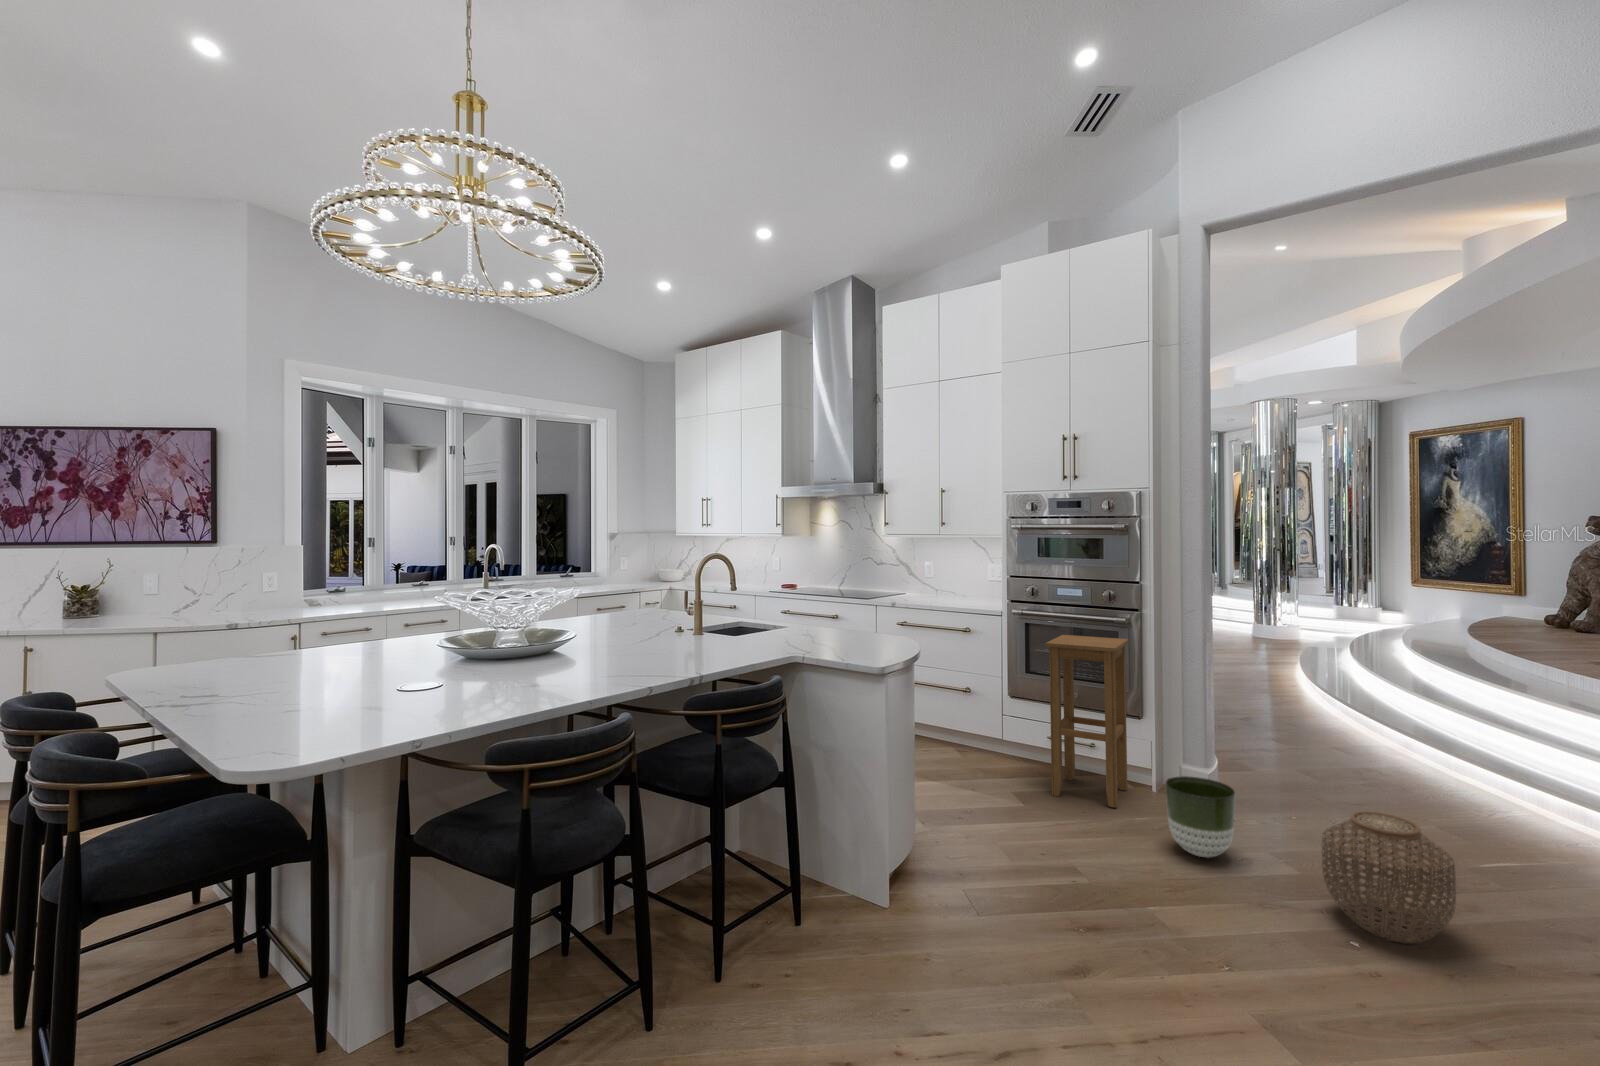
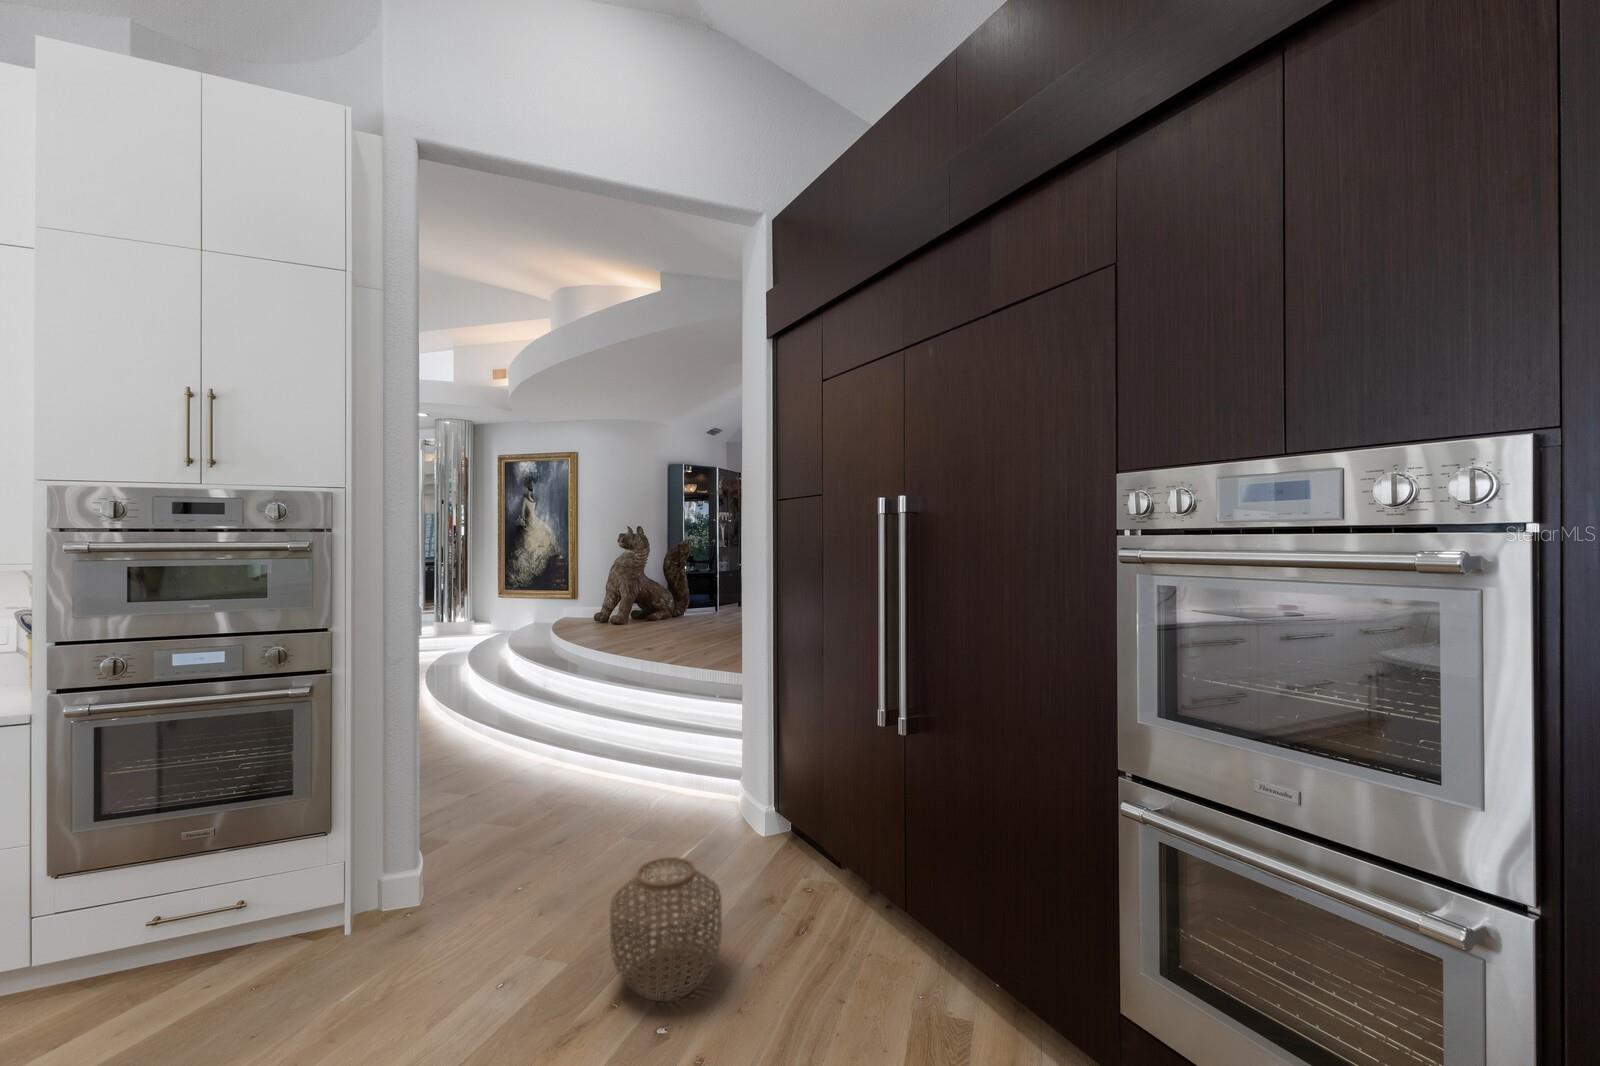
stool: present [1045,635,1129,808] -> none [166,719,312,1035]
planter: present [1165,776,1235,858] -> none [409,891,502,1014]

